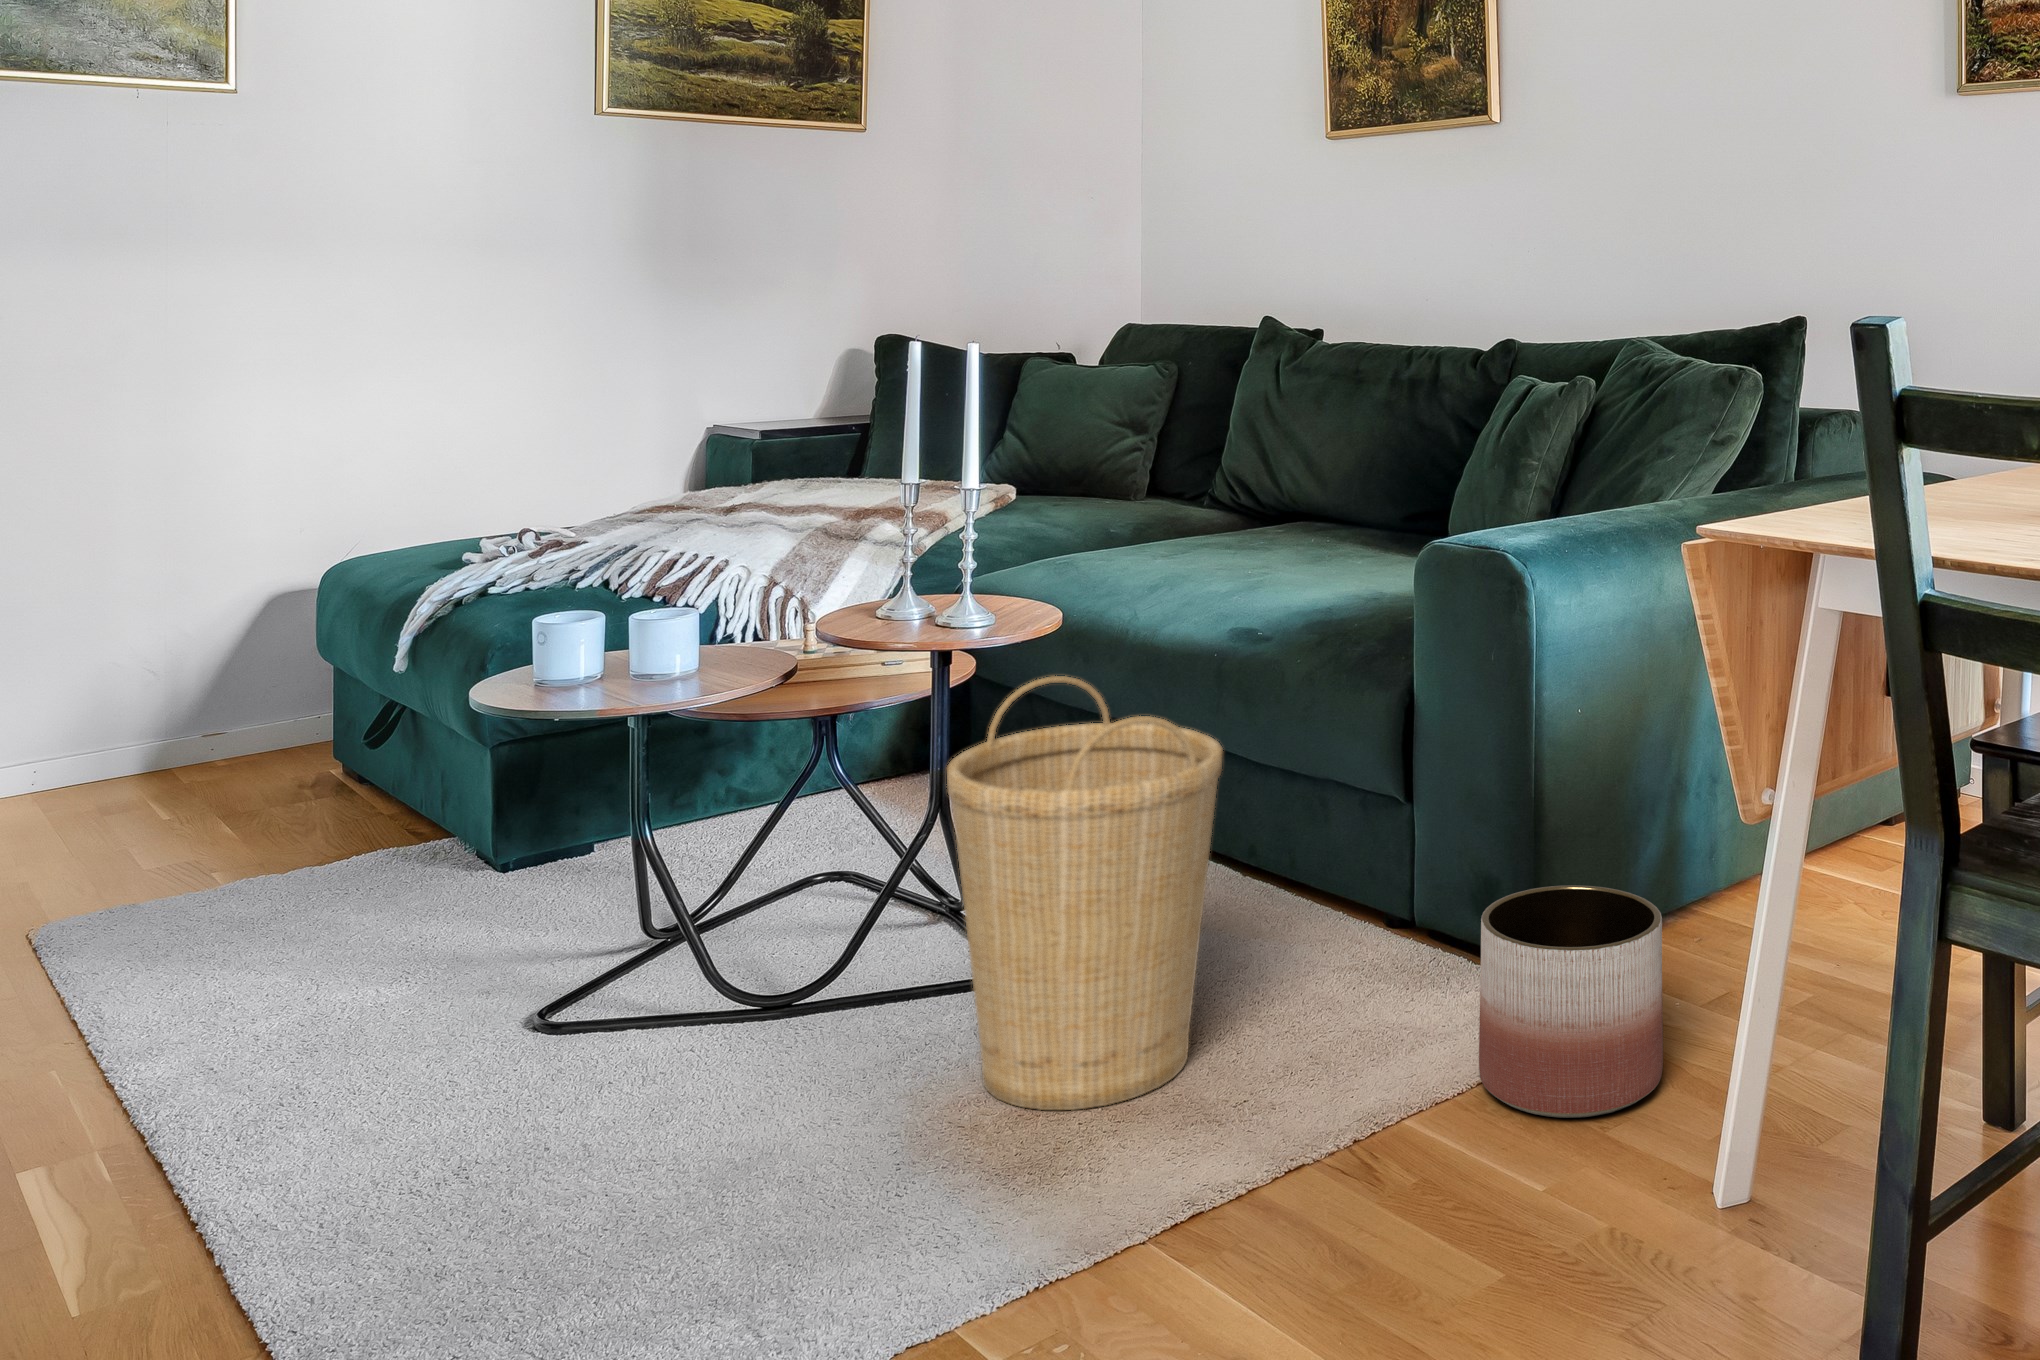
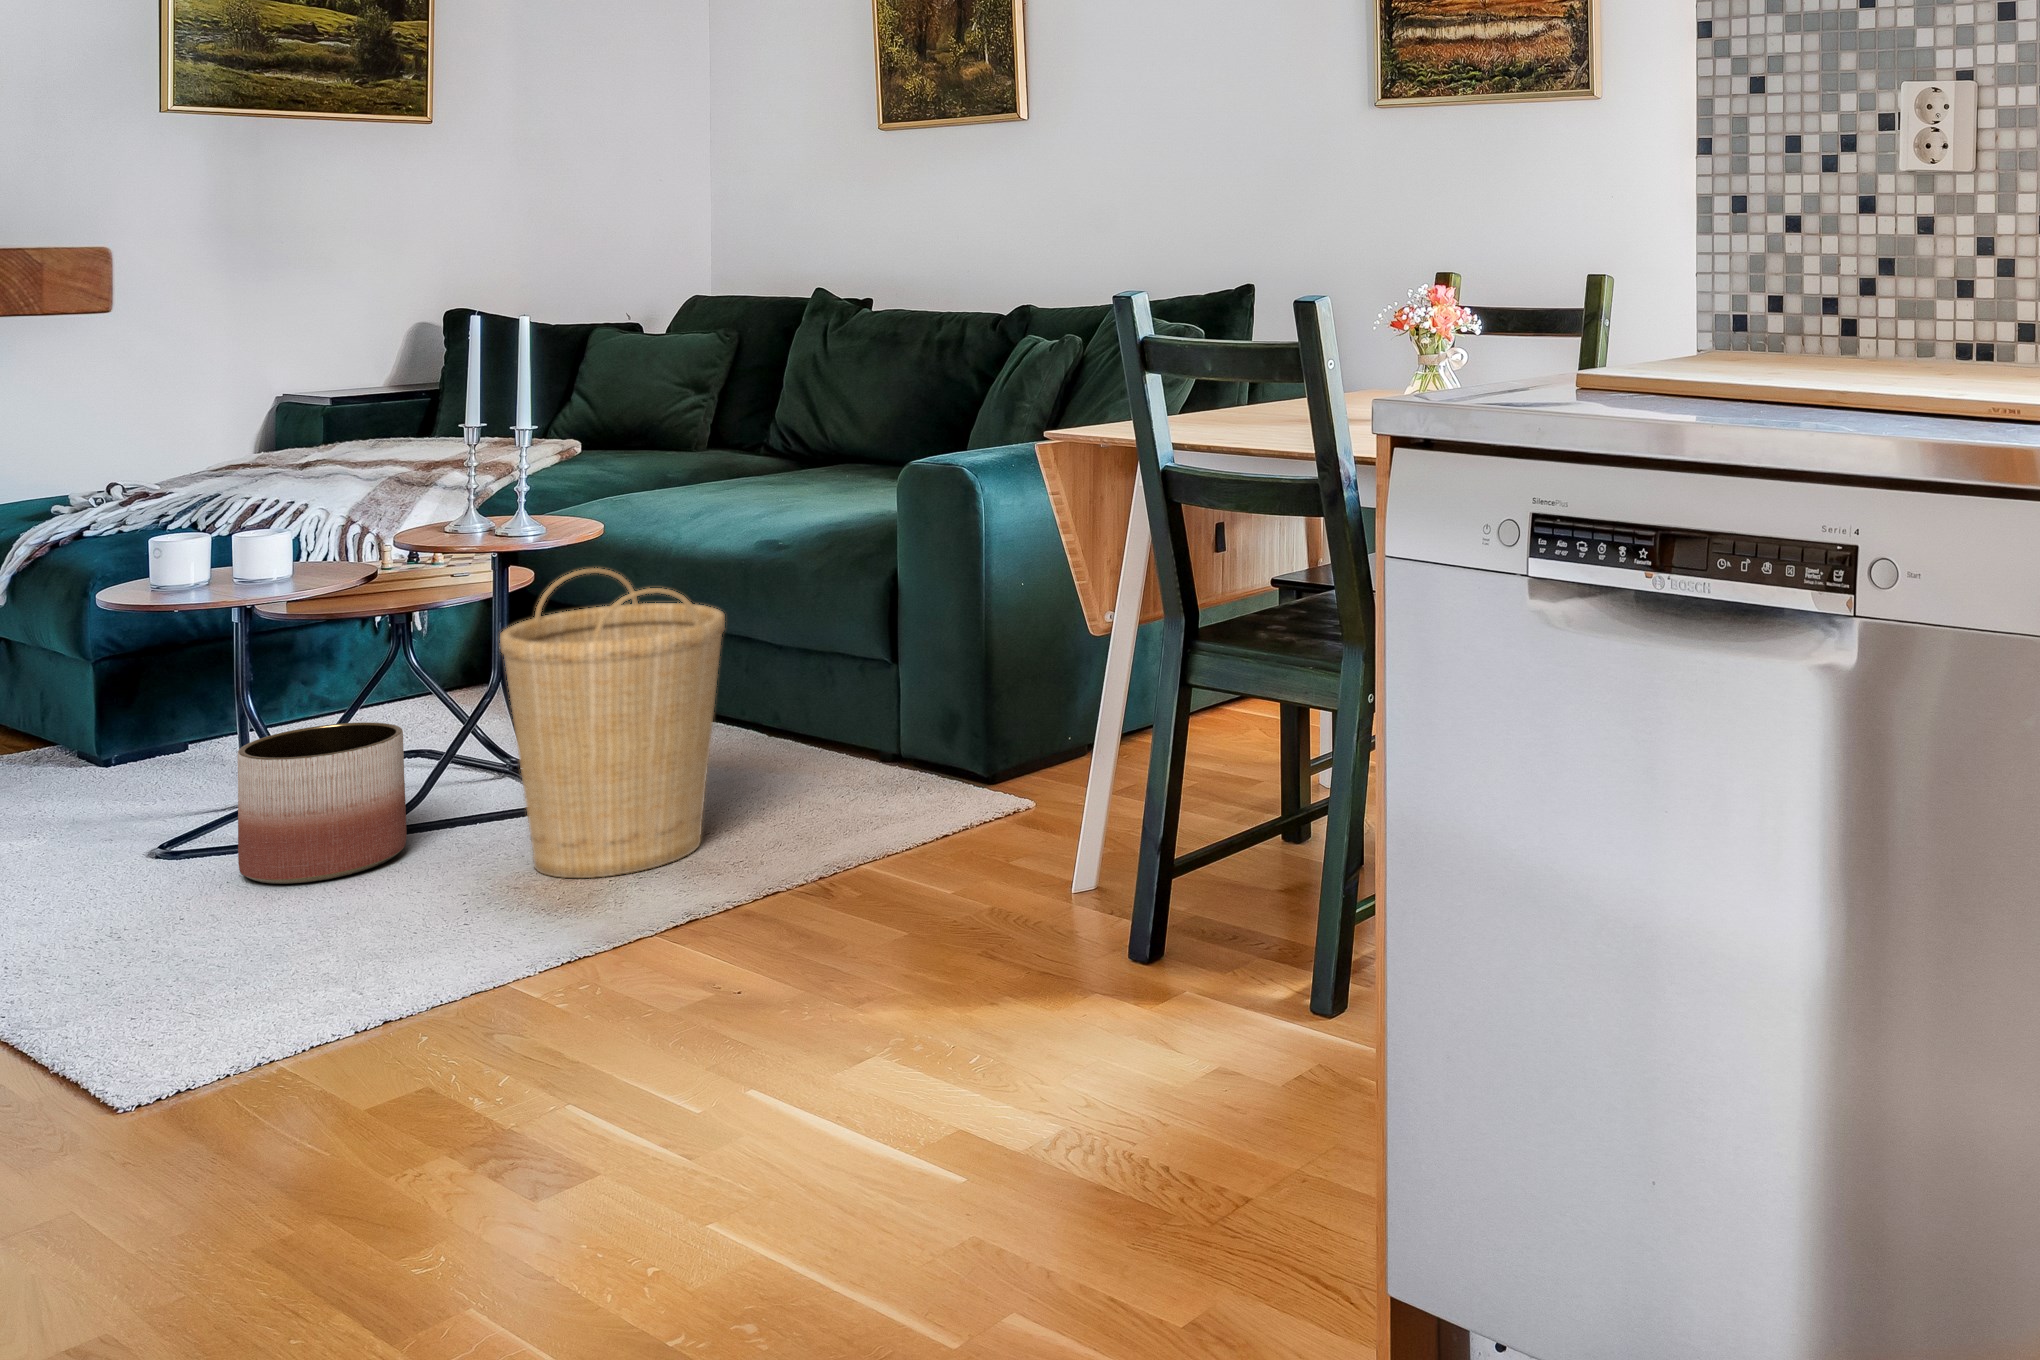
planter: present [1479,885,1663,1118] -> present [238,722,407,884]

